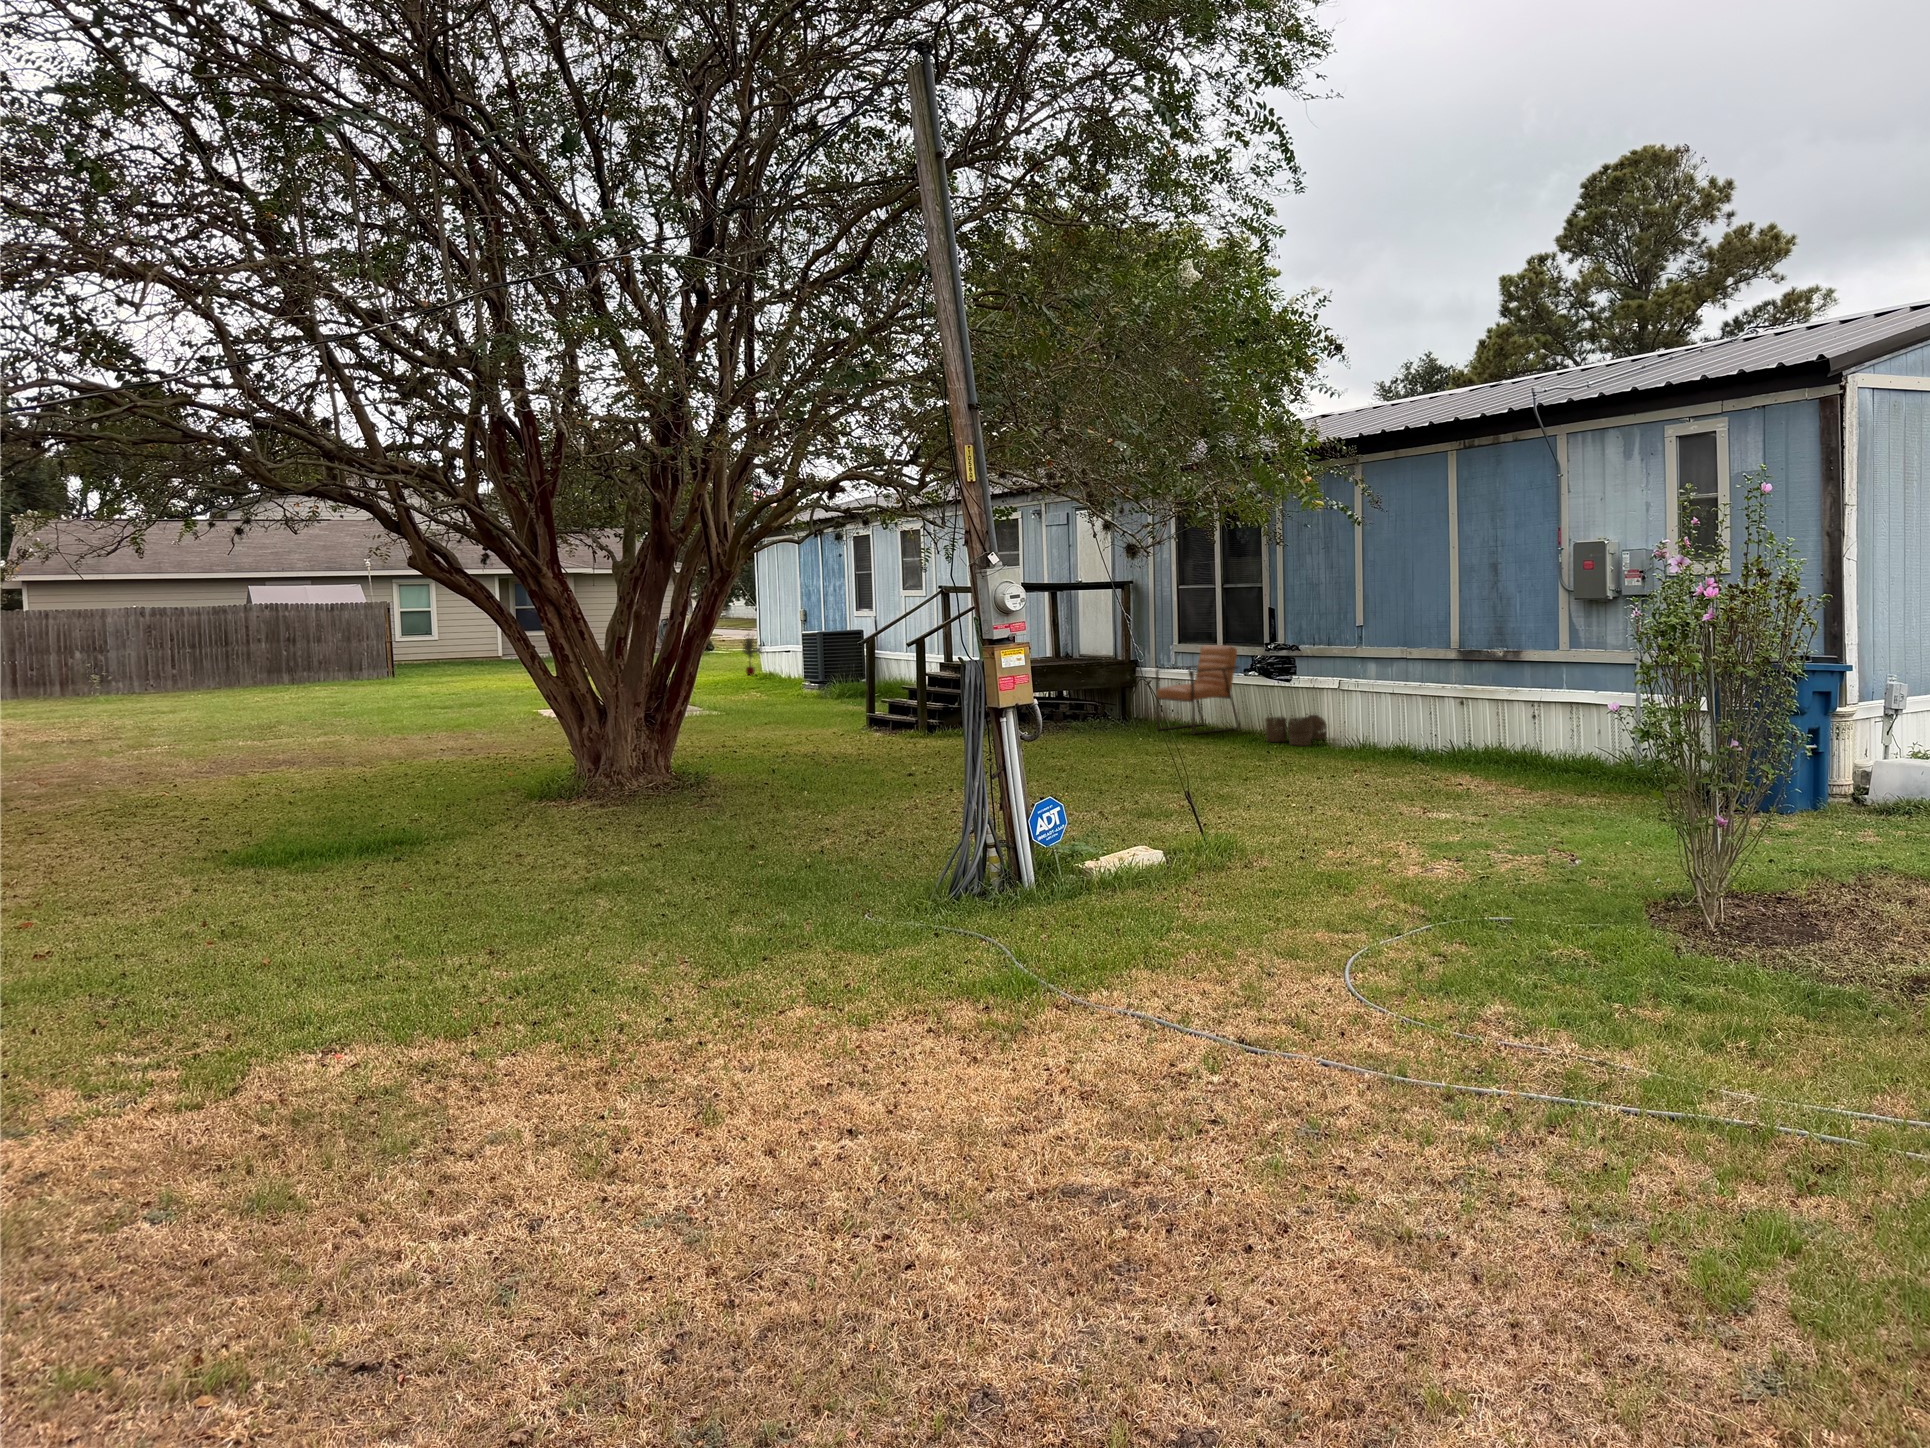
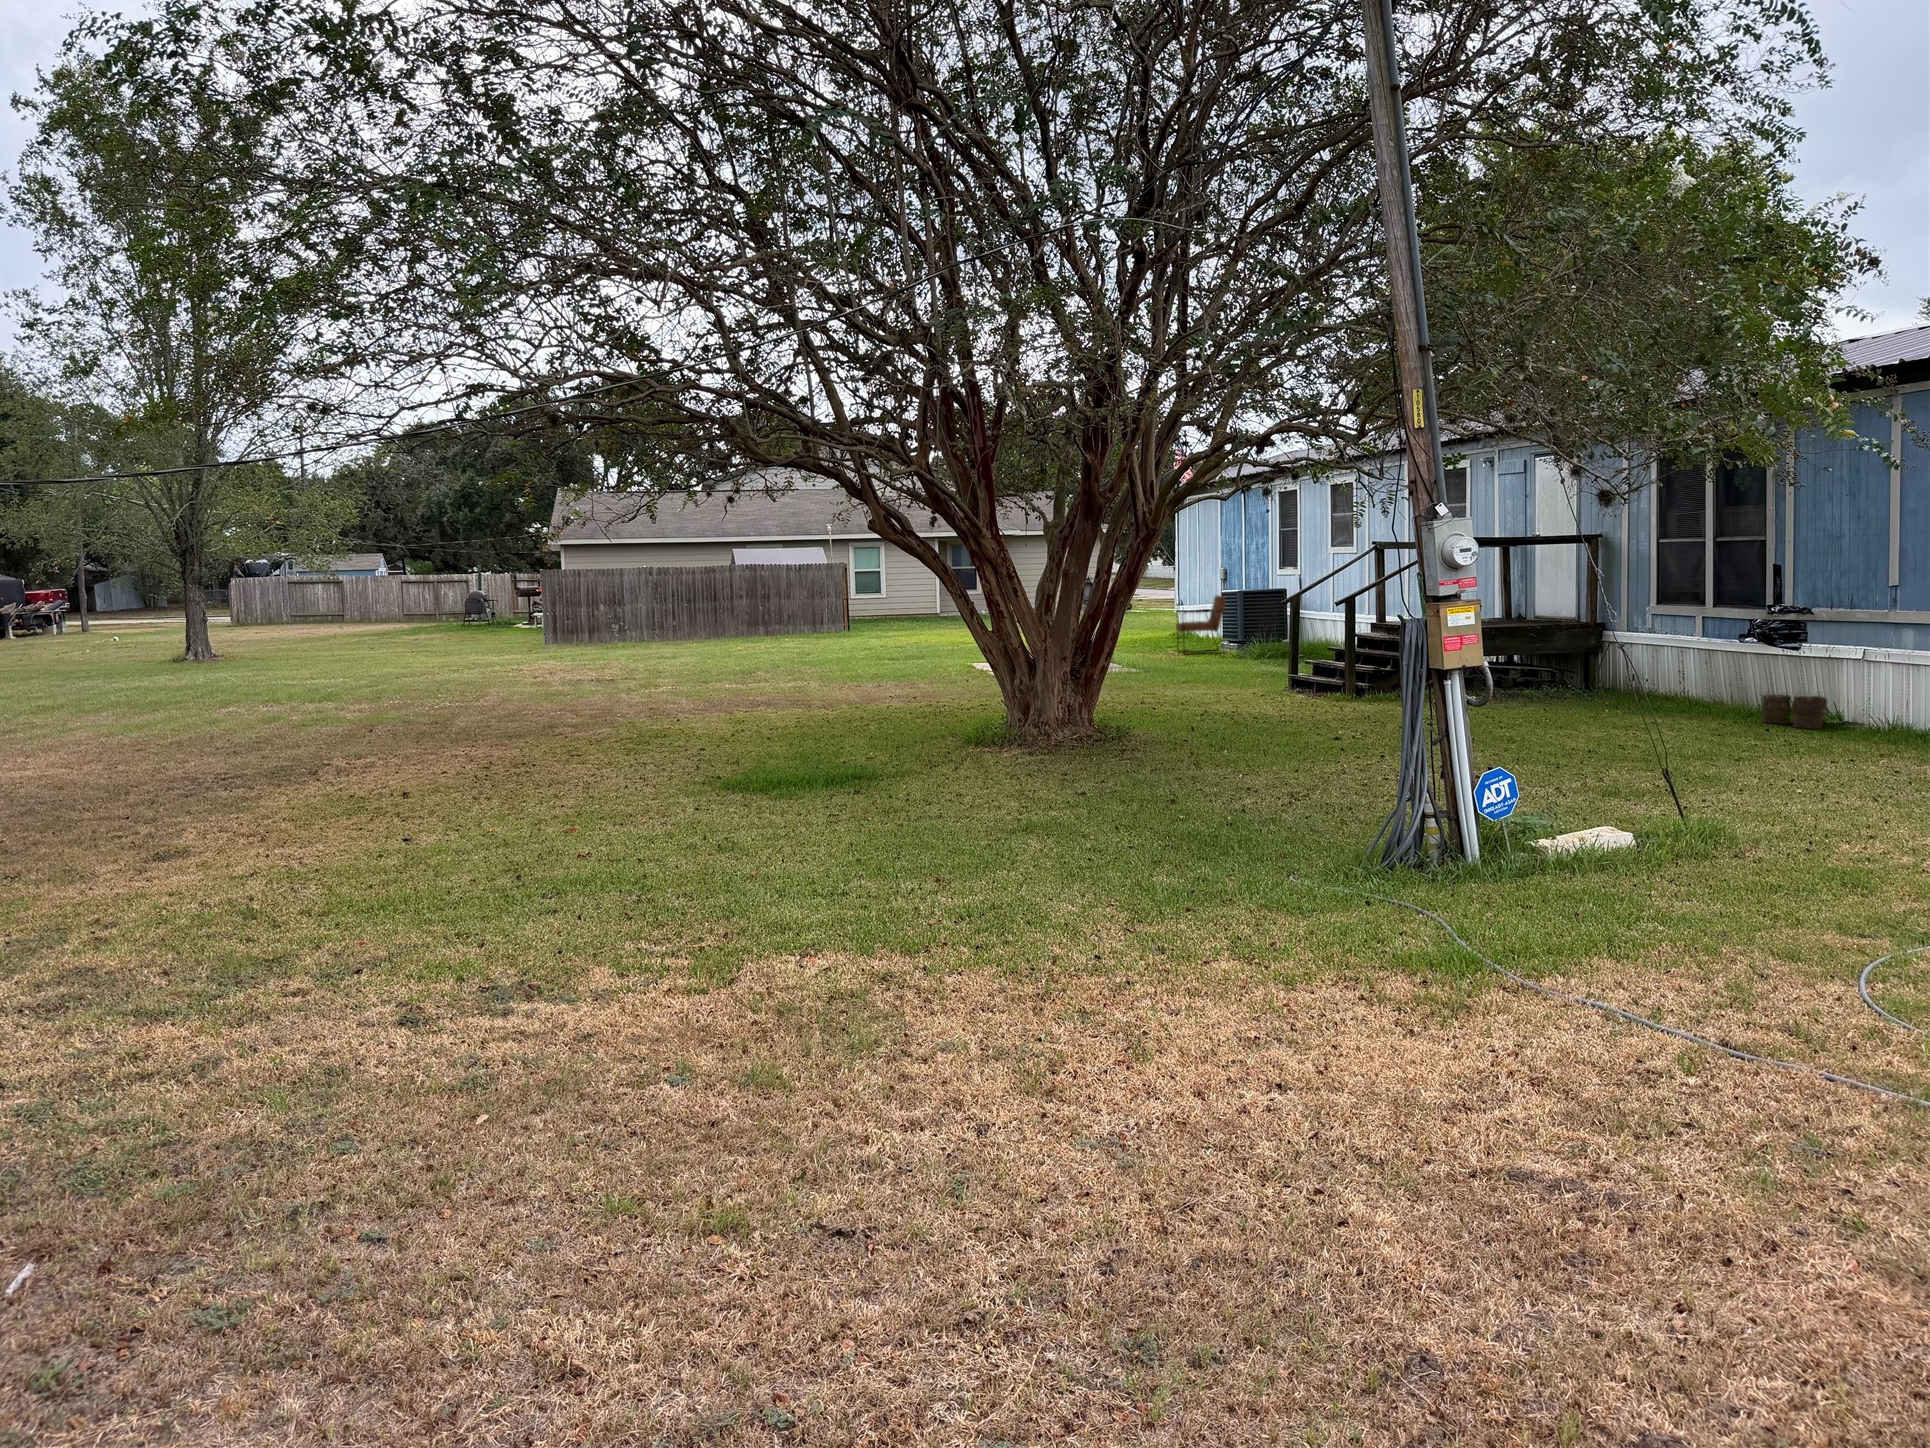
potted tree: present [742,635,762,675] -> none [1148,591,1173,636]
chair: present [1156,645,1240,734] -> present [1176,595,1225,654]

